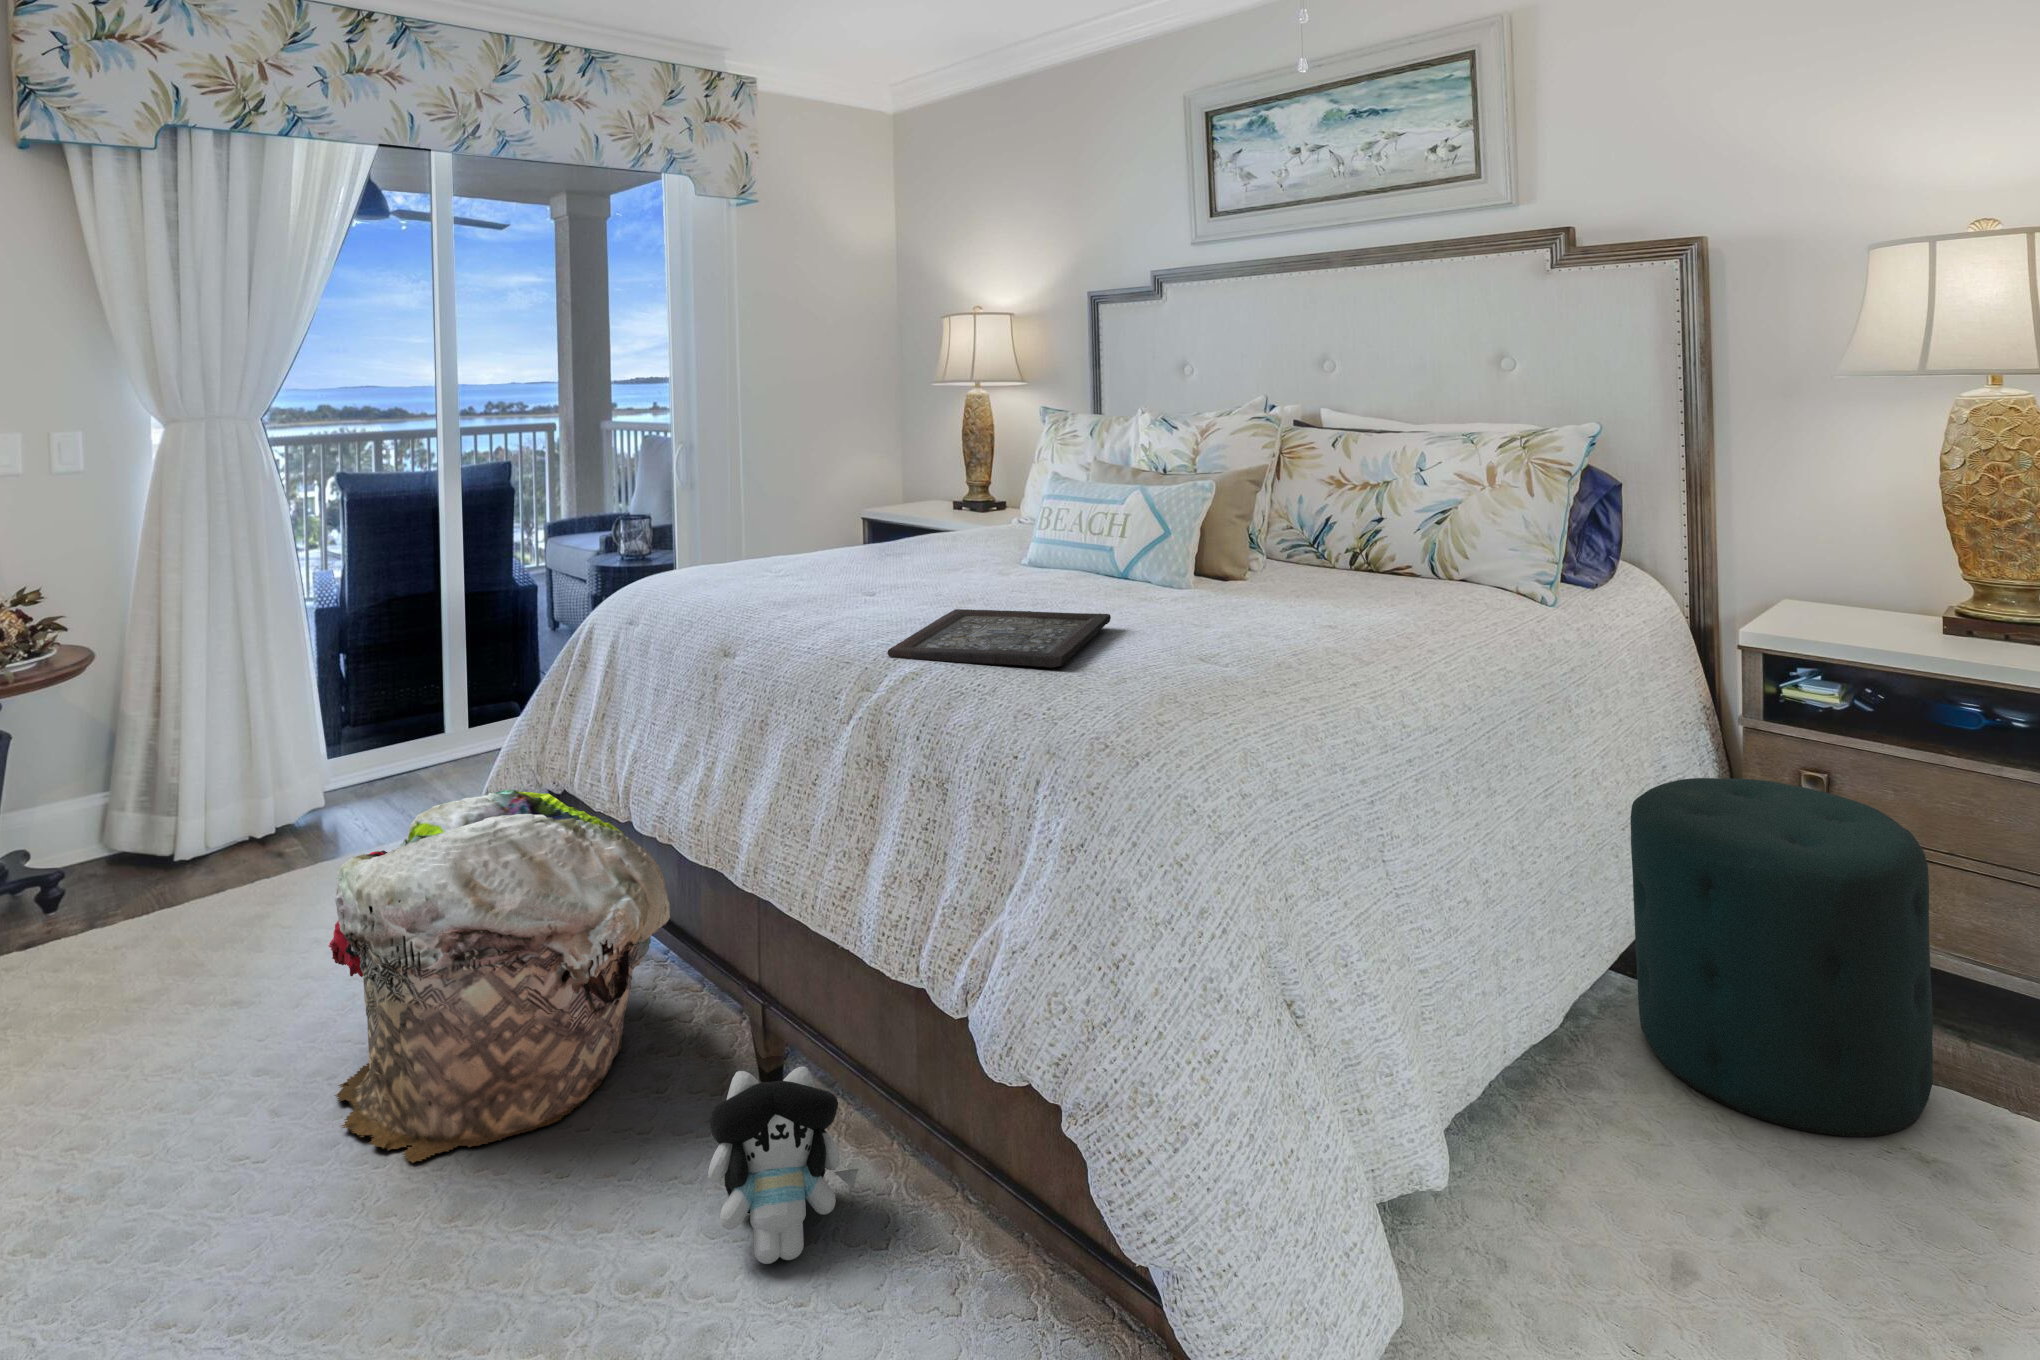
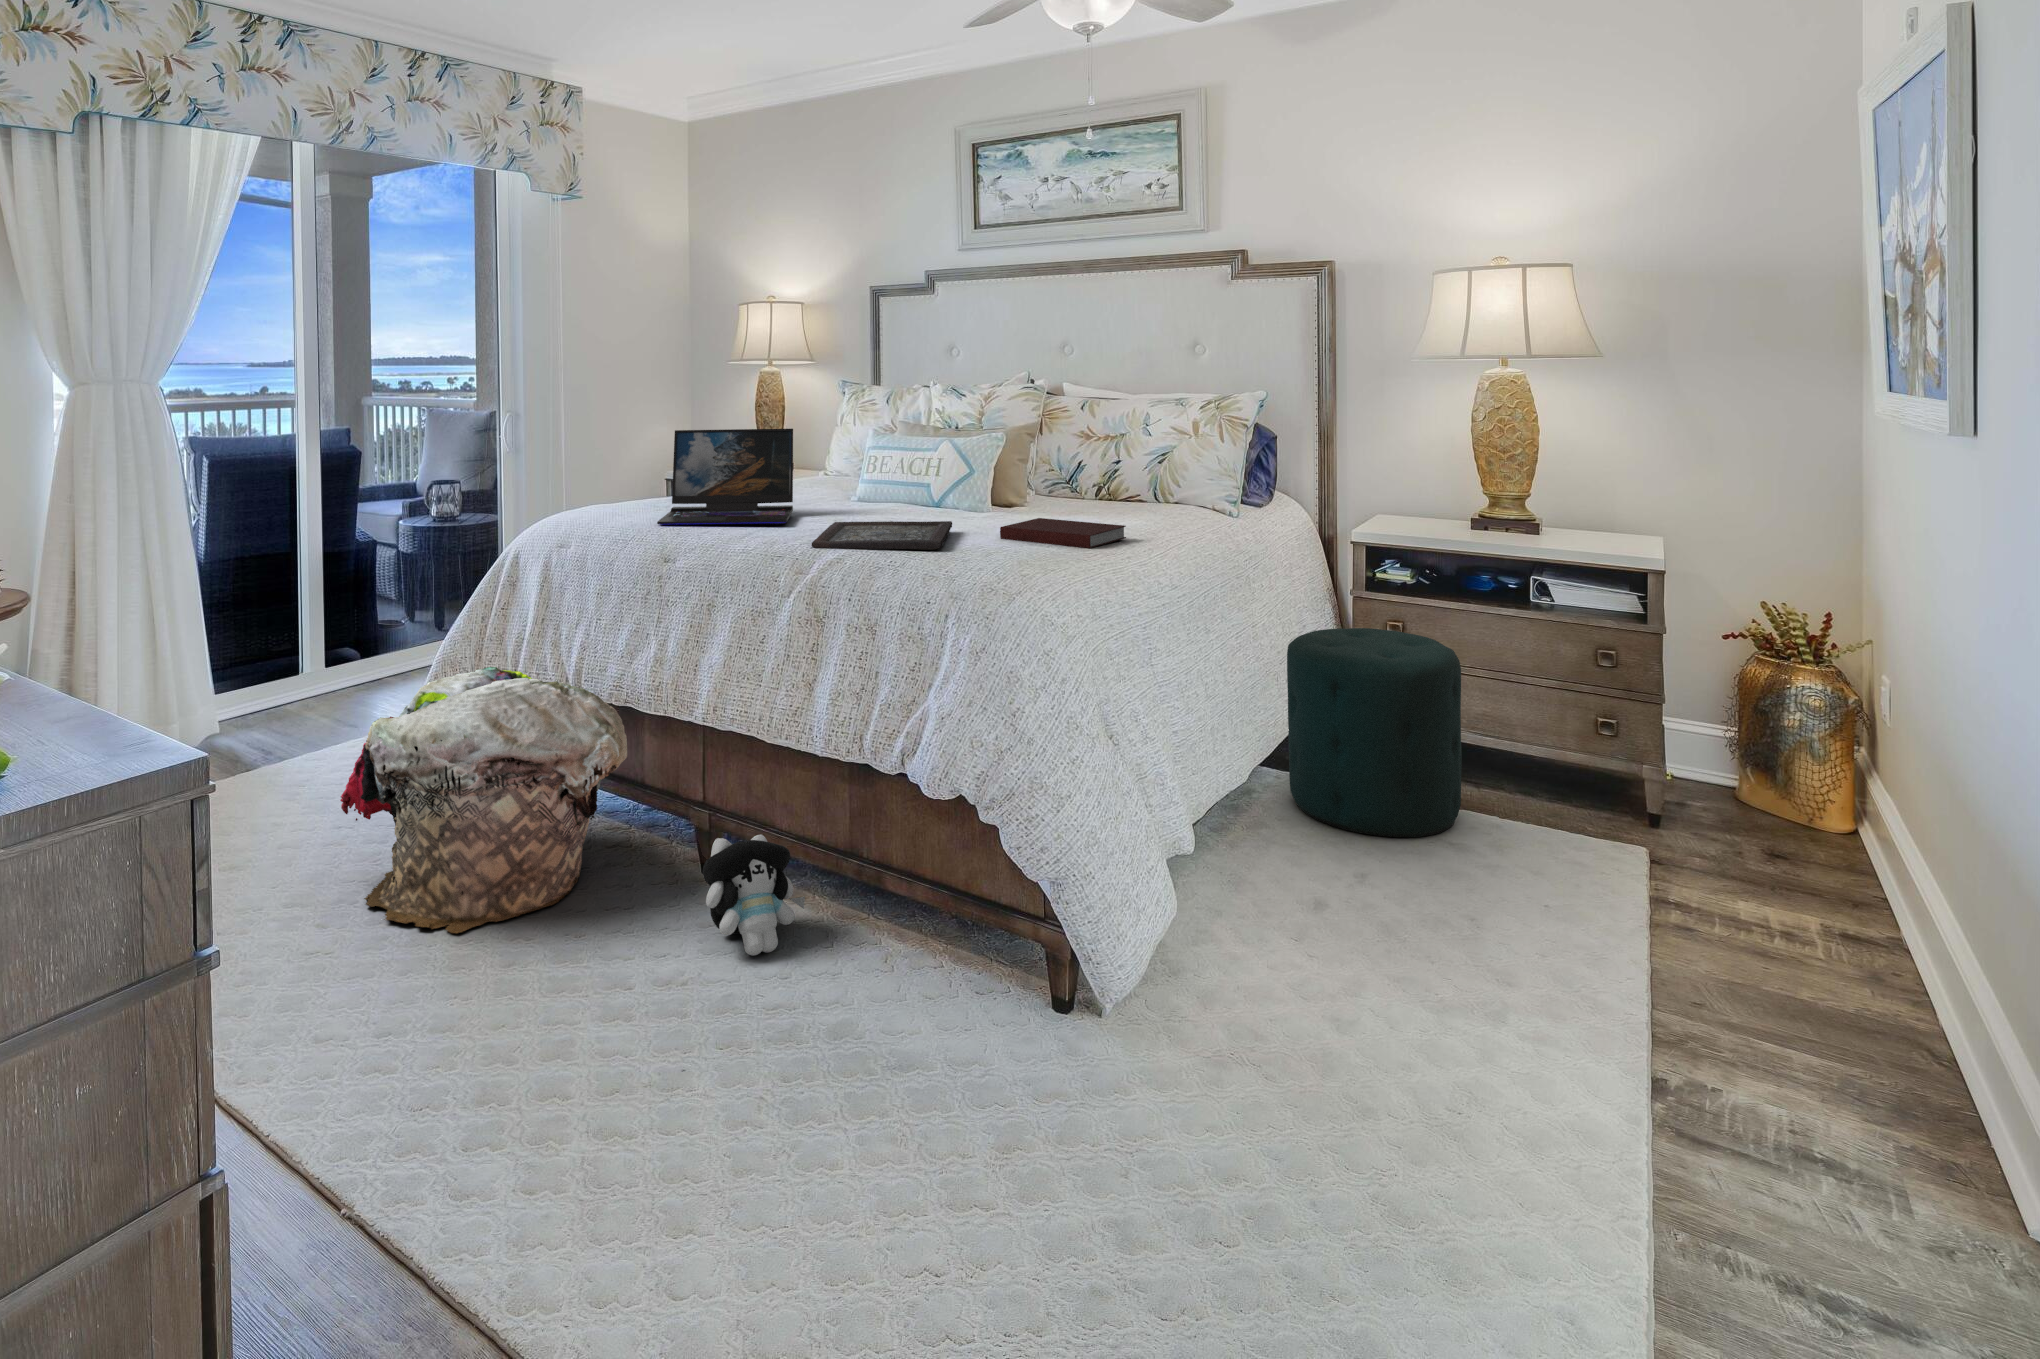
laptop: none [734,478,928,609] -> present [657,429,793,526]
notebook: none [1170,612,1358,671] -> present [1000,518,1126,548]

